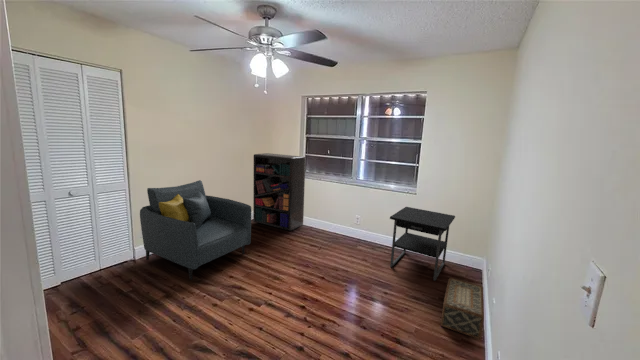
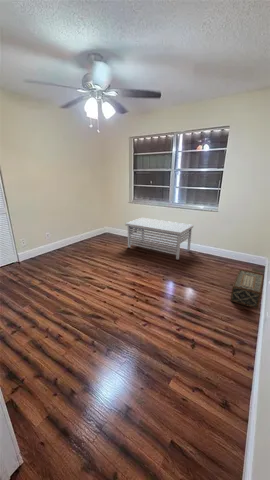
bookshelf: present [253,153,306,231] -> none [95,185,134,242]
armchair: present [140,180,251,280] -> none [19,206,96,274]
storage bench: none [292,198,383,259] -> present [125,218,193,259]
nightstand: present [390,207,455,281] -> none [197,221,248,273]

